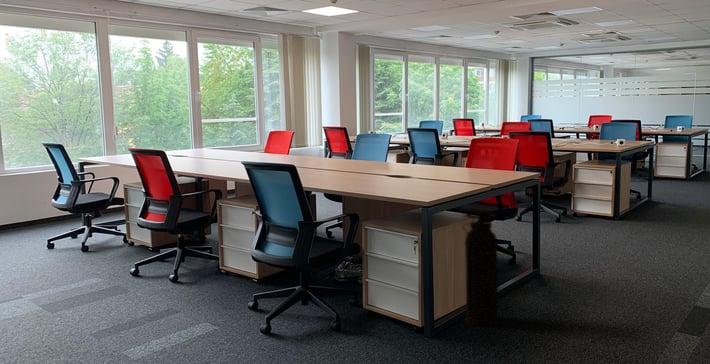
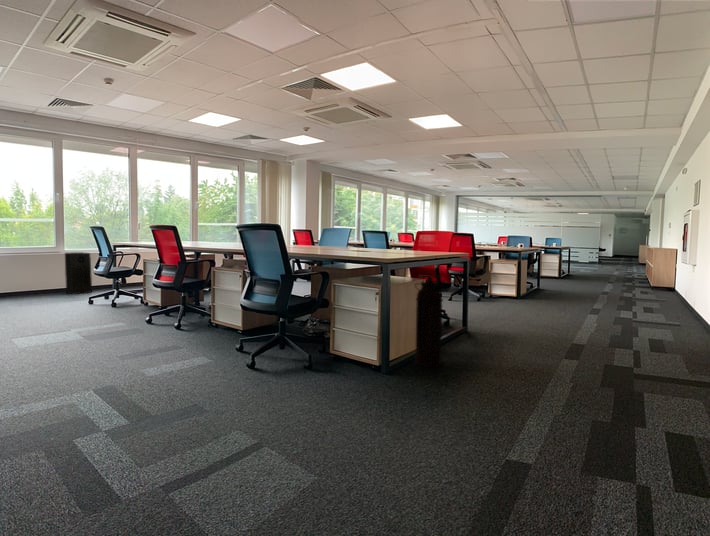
air purifier: none [16,175,52,230] -> present [65,252,92,294]

